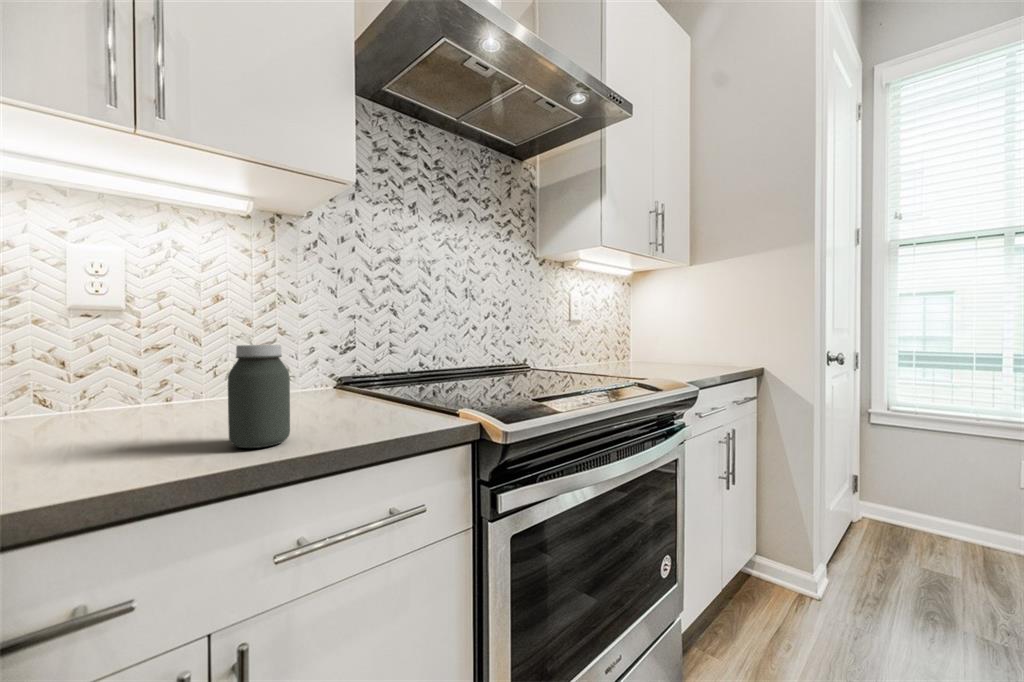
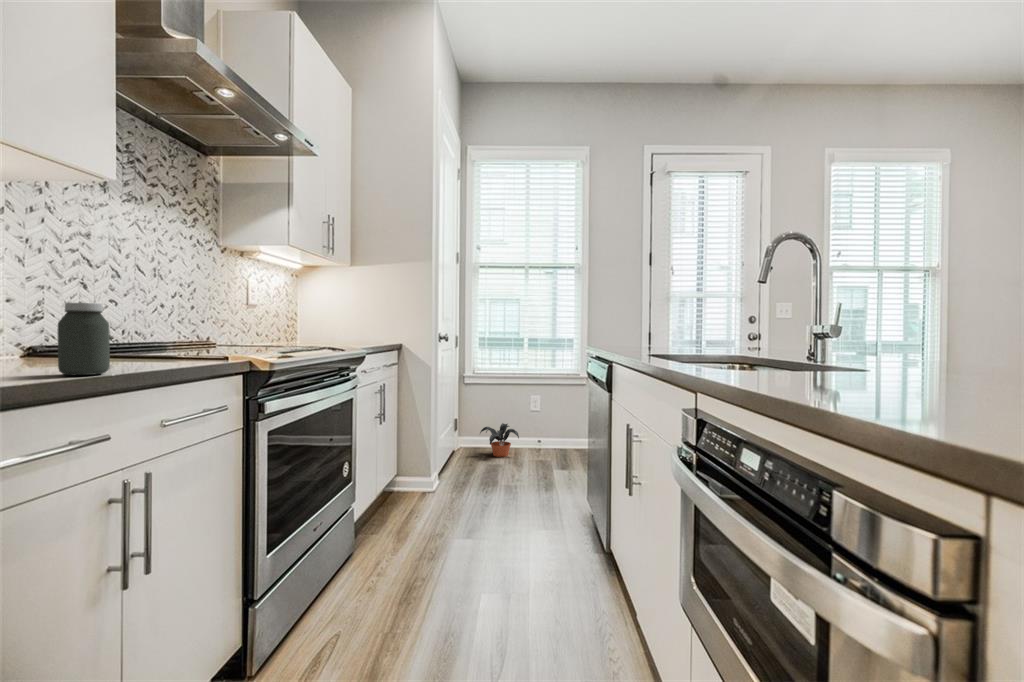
potted plant: none [899,494,988,553] -> present [480,423,519,457]

